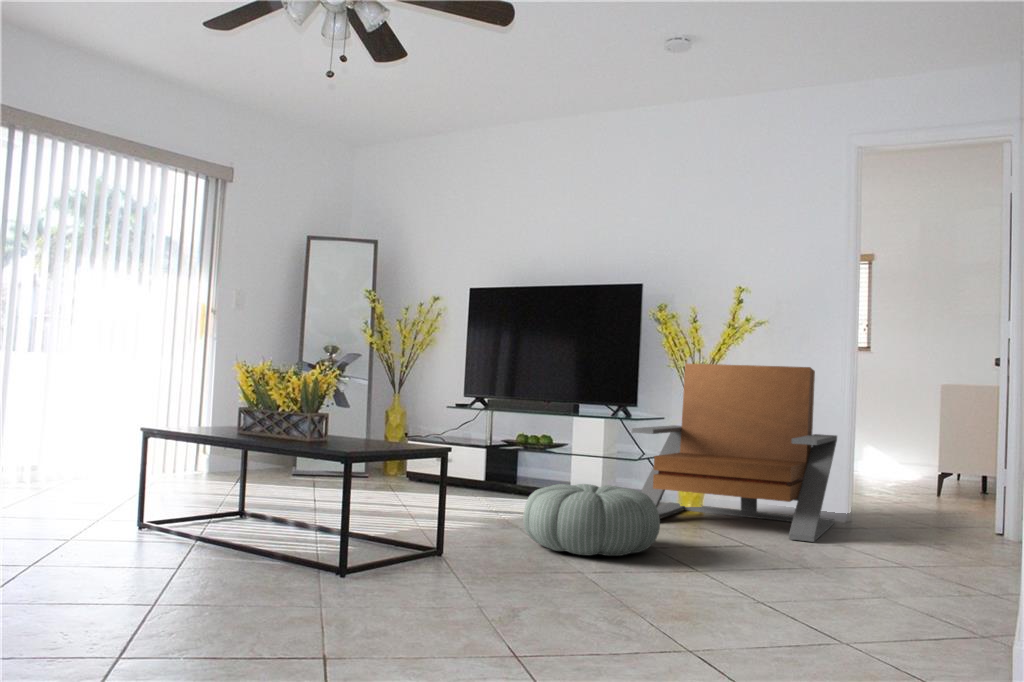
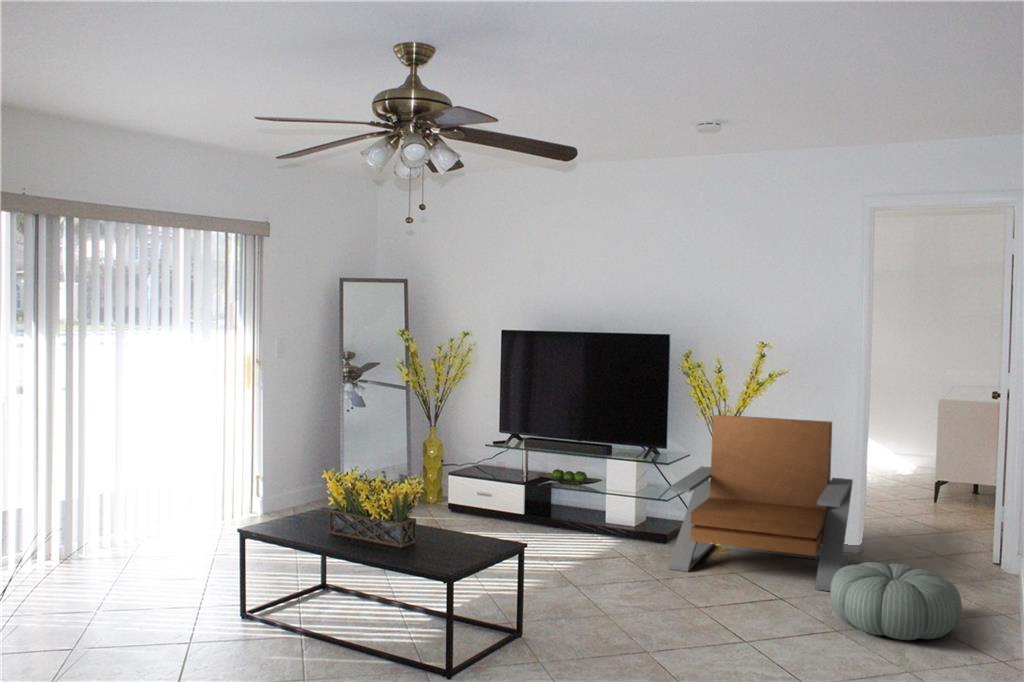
pouf: present [523,484,660,556] -> present [830,562,962,640]

